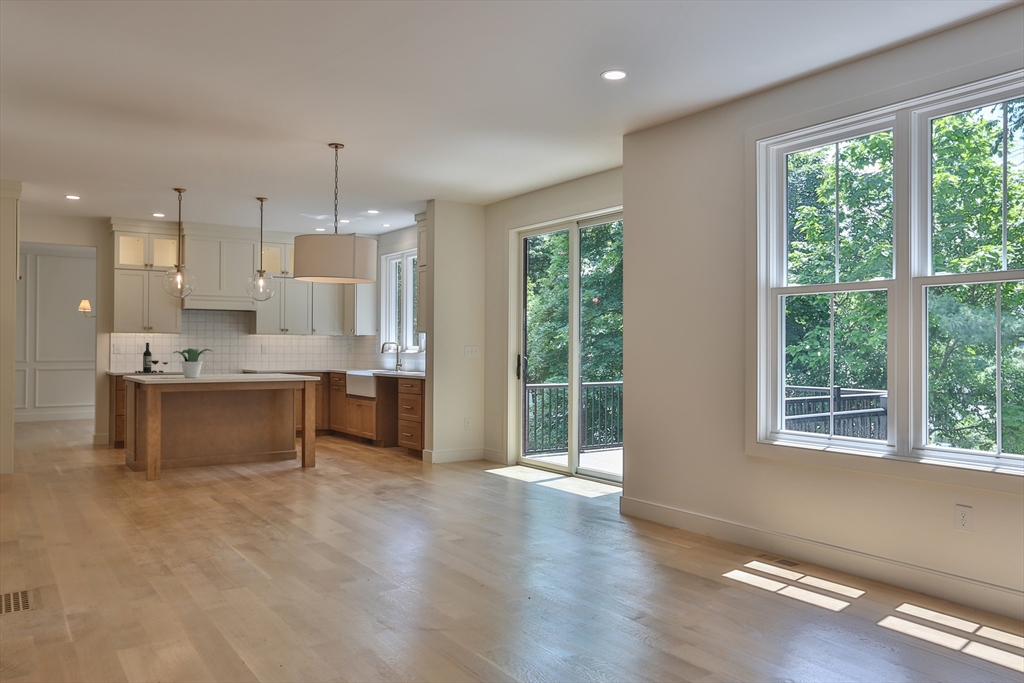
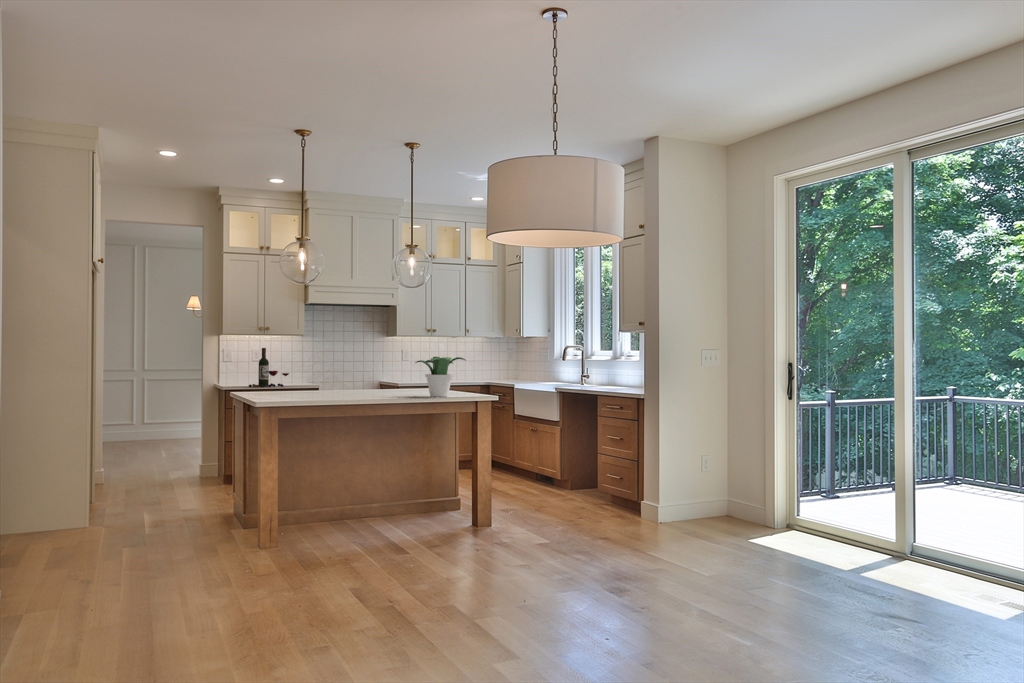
potted plant: present [173,349,212,378] -> present [415,357,465,397]

